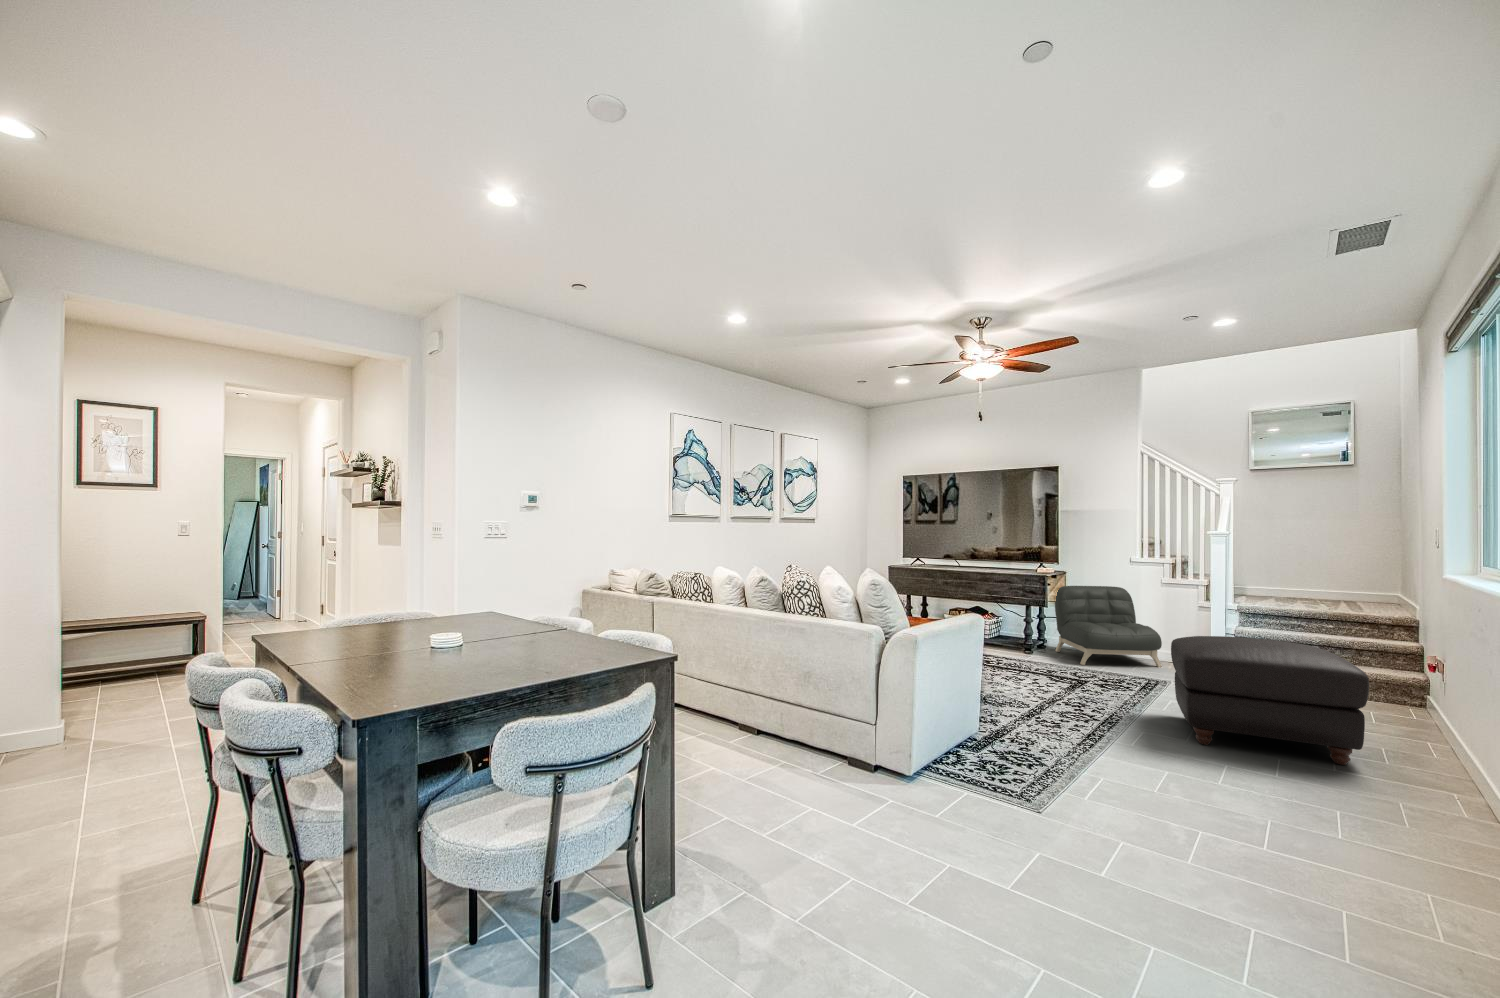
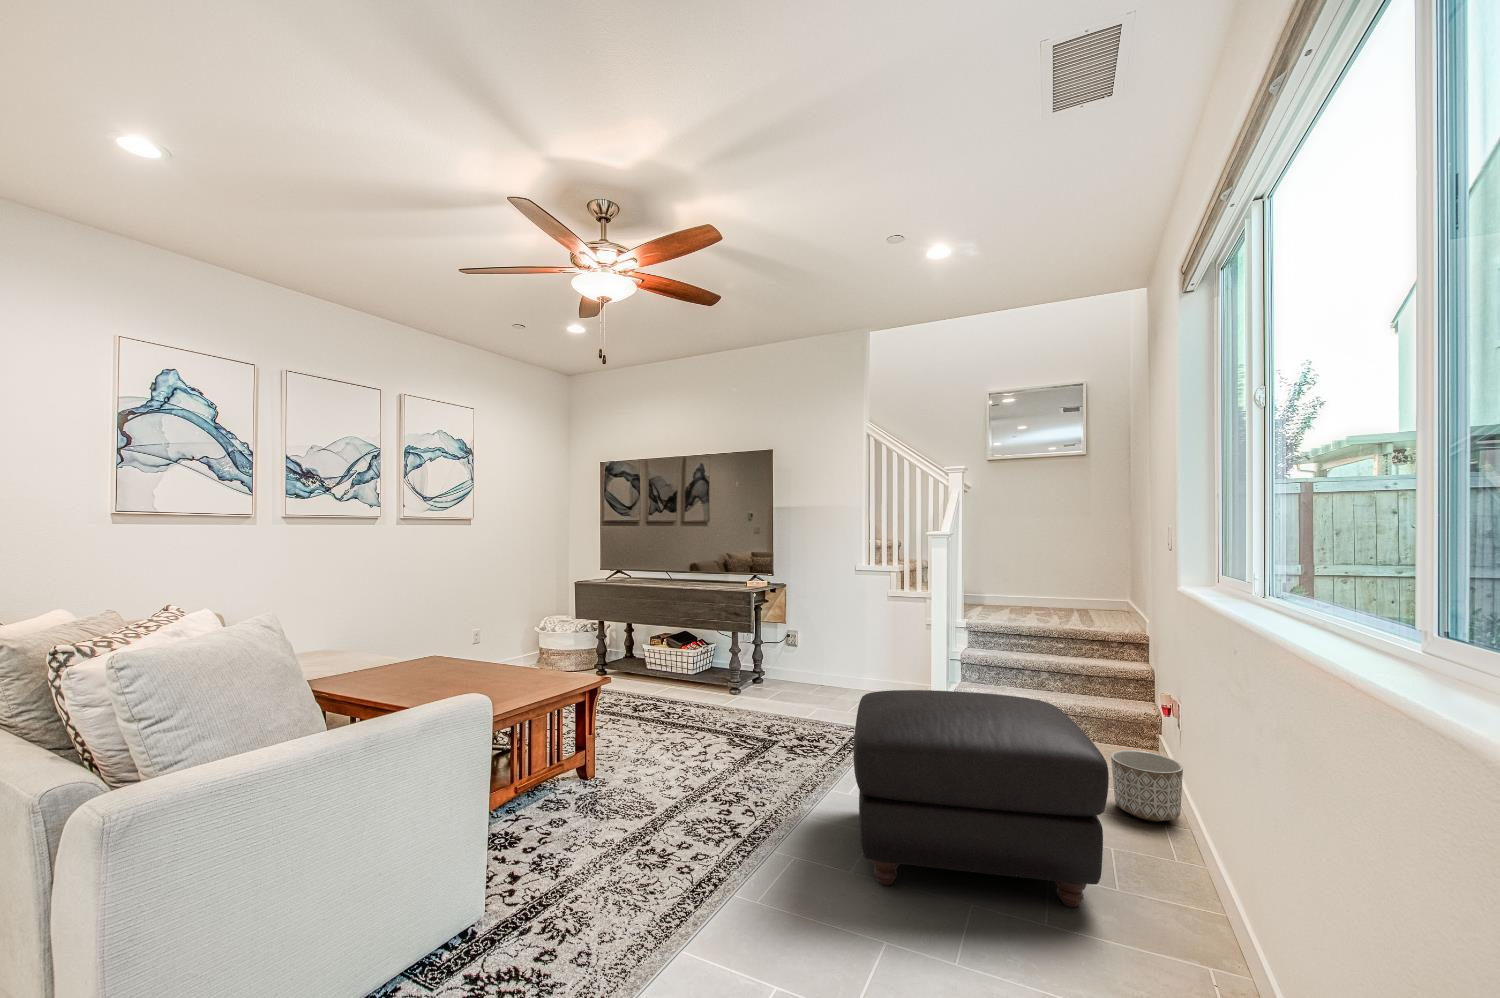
armchair: present [1055,586,1162,667] -> none [763,602,881,713]
planter: none [1376,693,1439,740] -> present [1111,750,1183,821]

